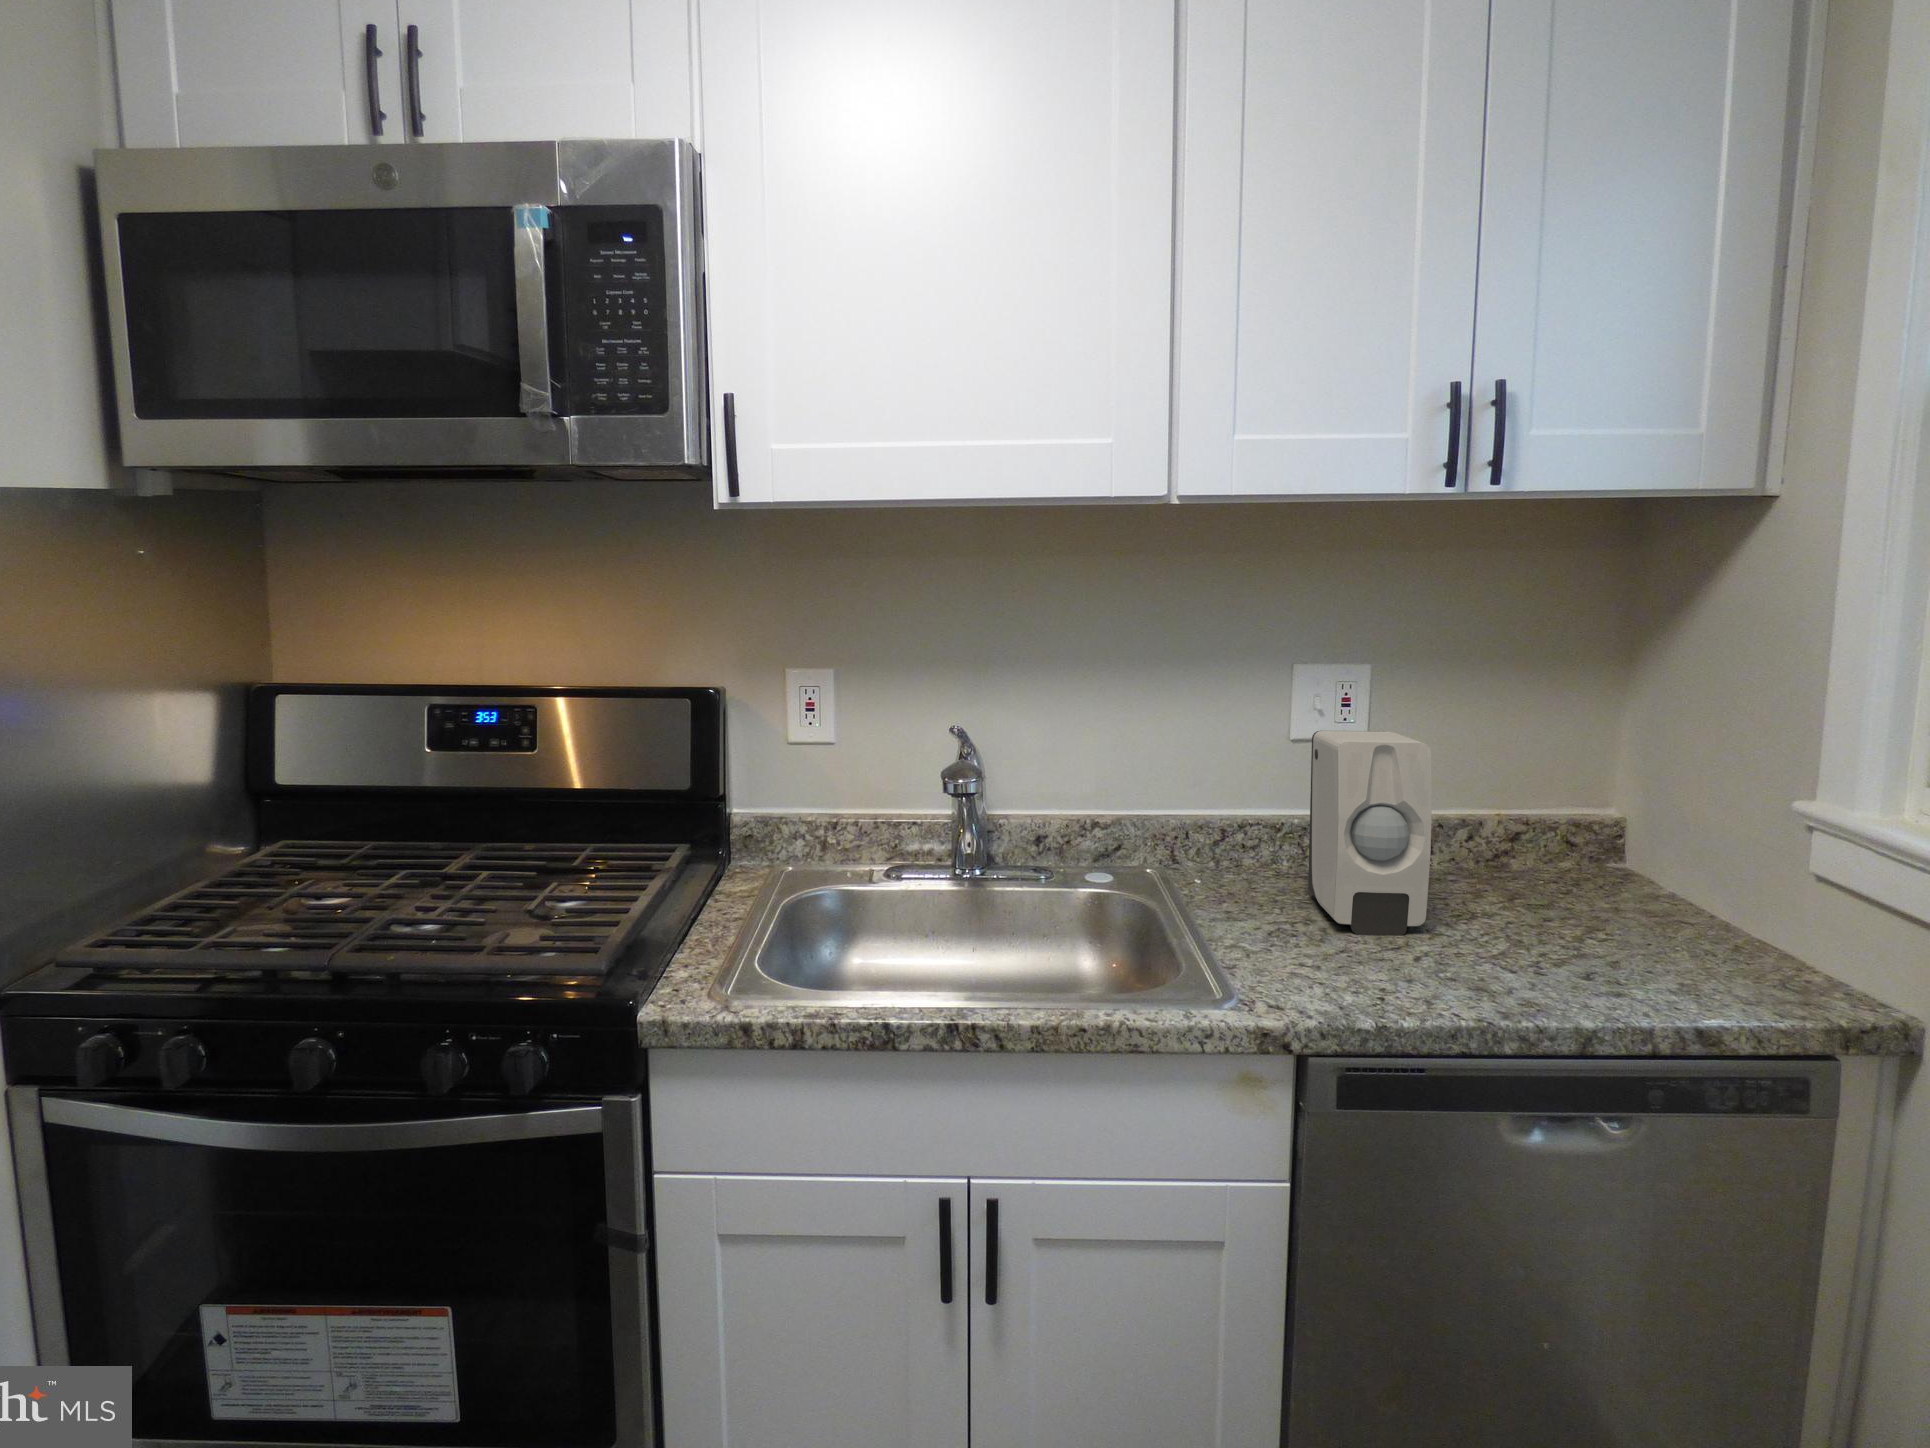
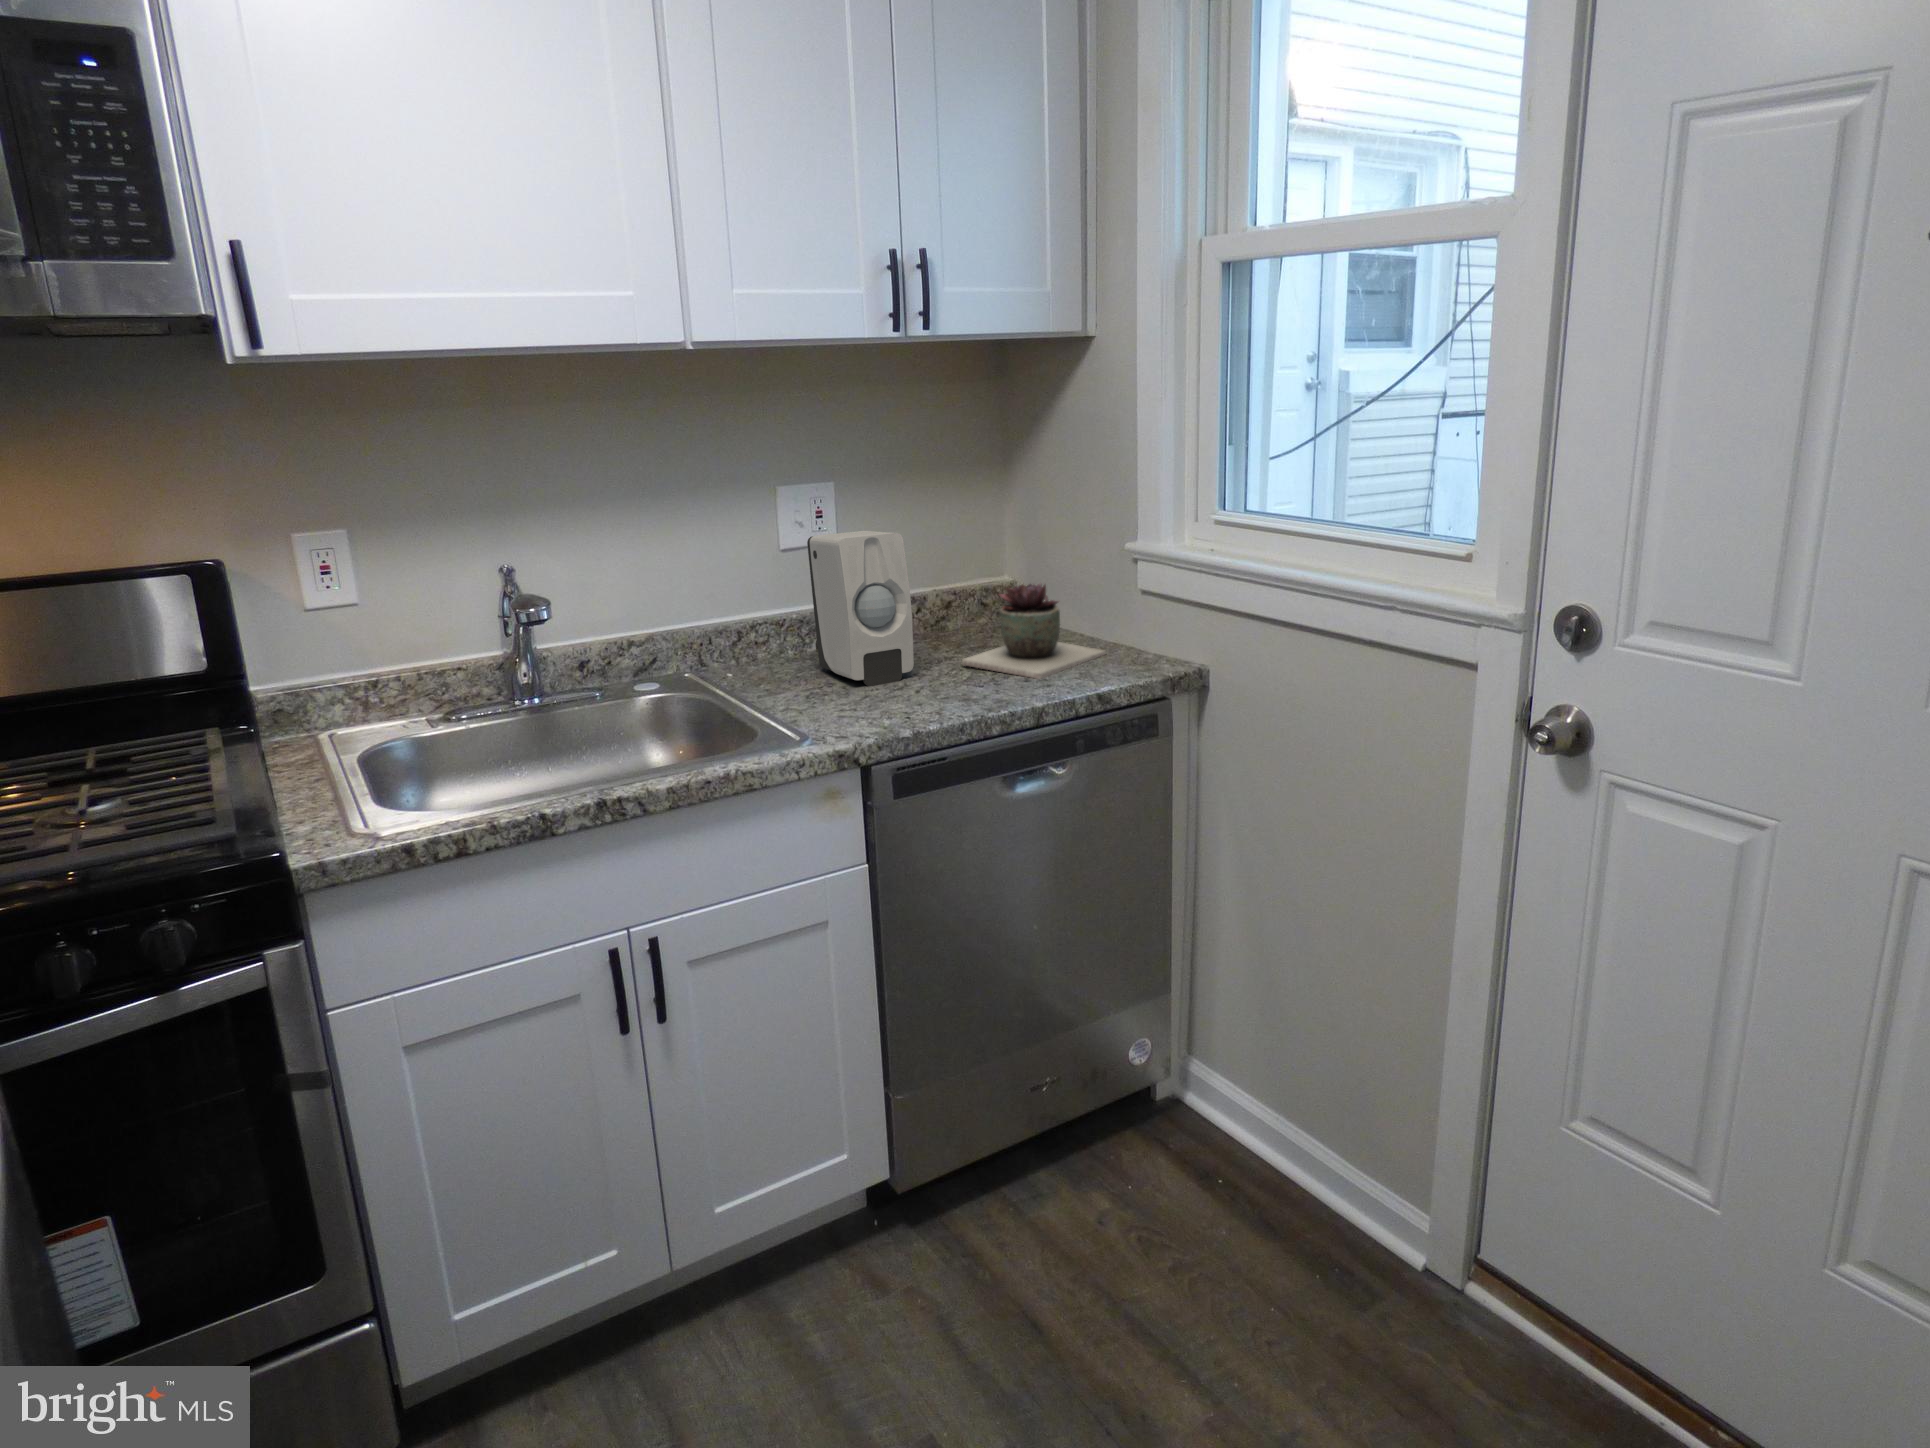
succulent plant: none [1501,835,1747,981] -> present [962,584,1106,679]

